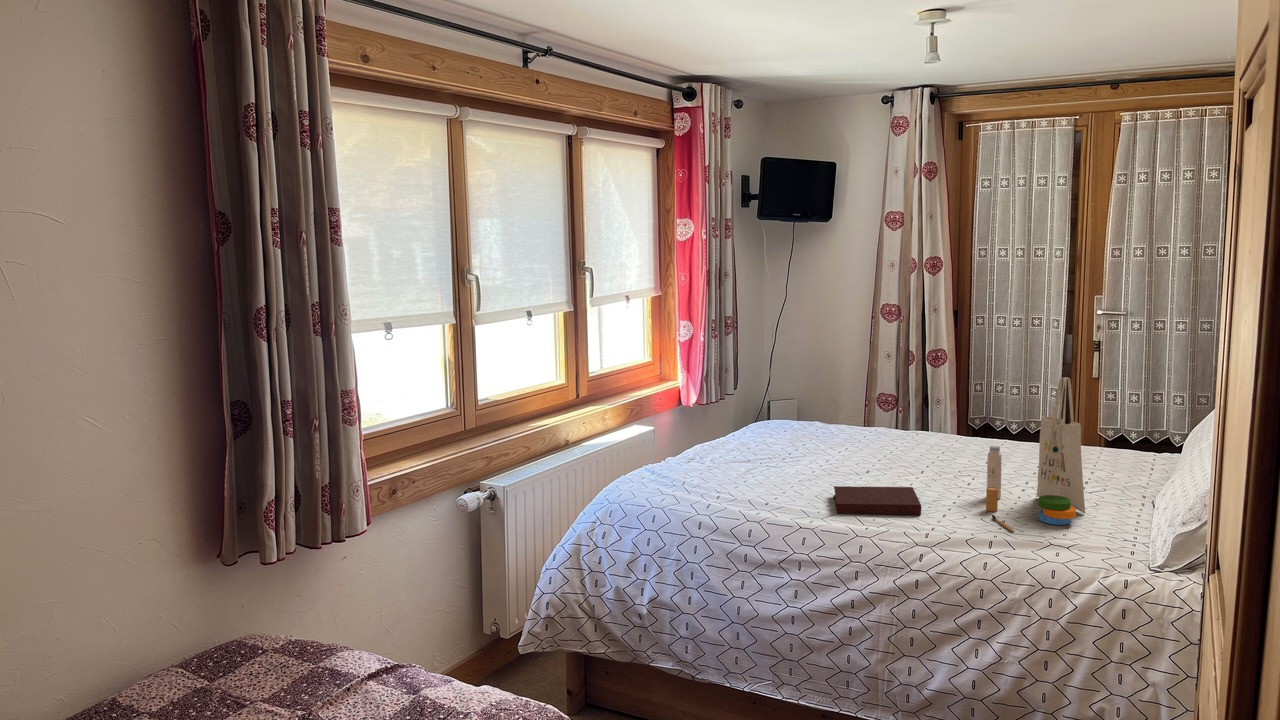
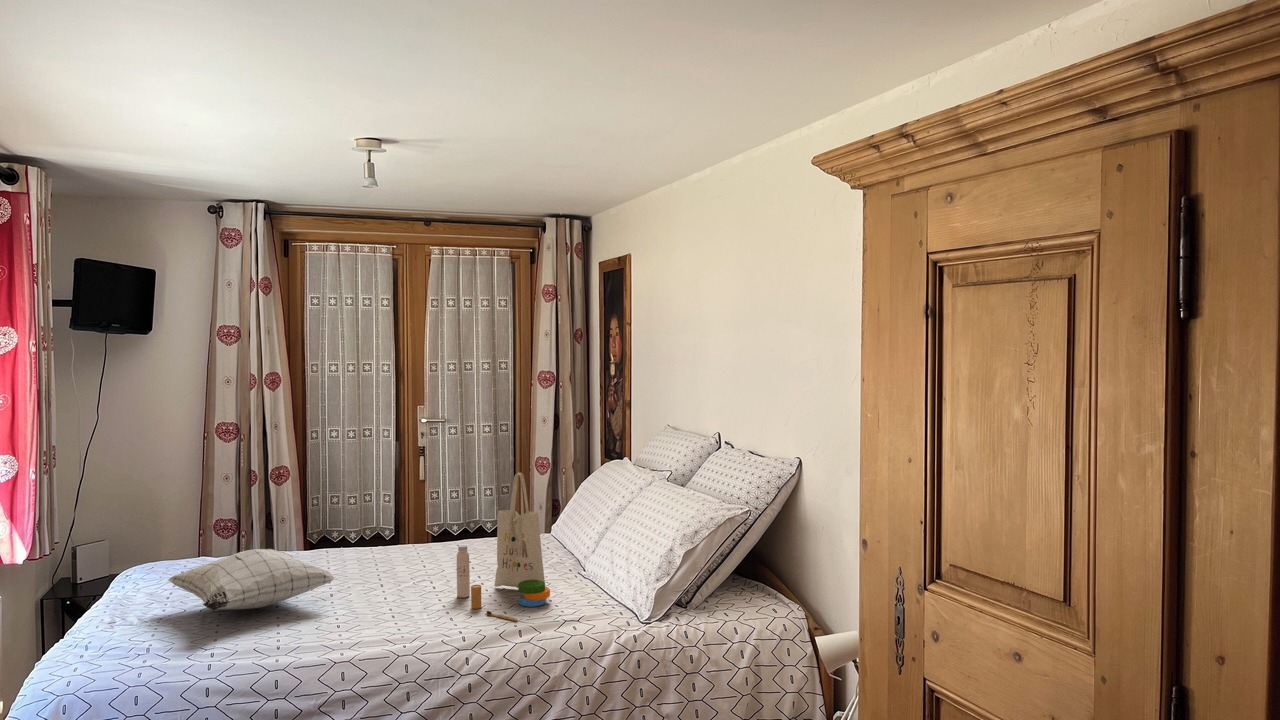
pillow: none [760,416,874,466] -> present [168,549,336,611]
notebook: present [834,486,921,515] -> none [316,604,426,651]

